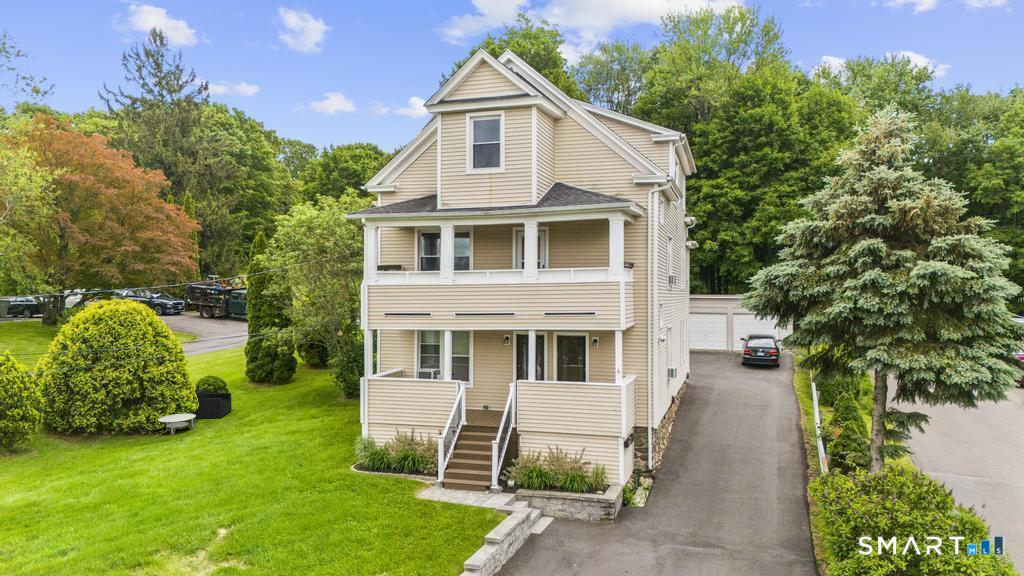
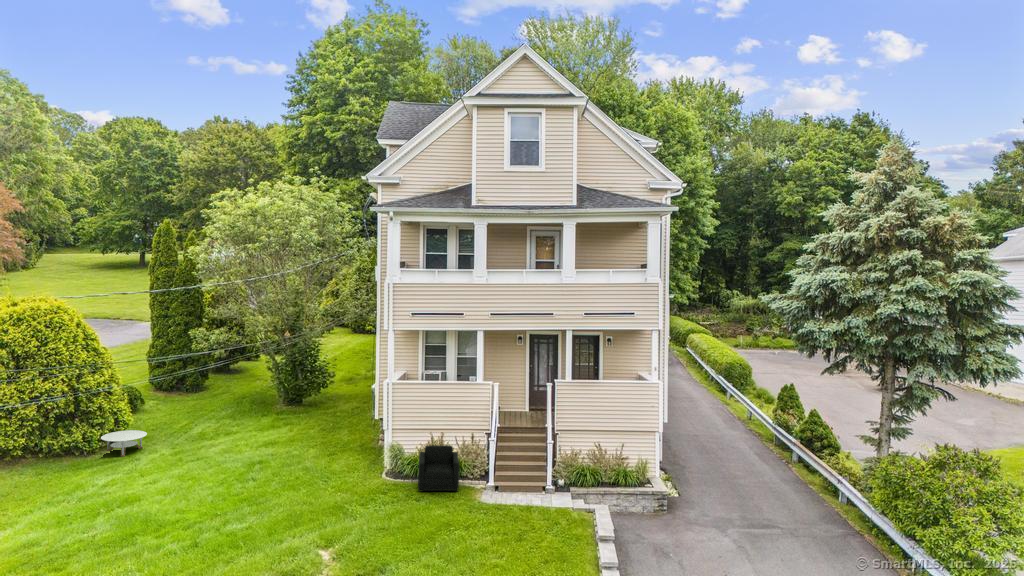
armchair: present [193,389,232,418] -> present [418,445,459,491]

